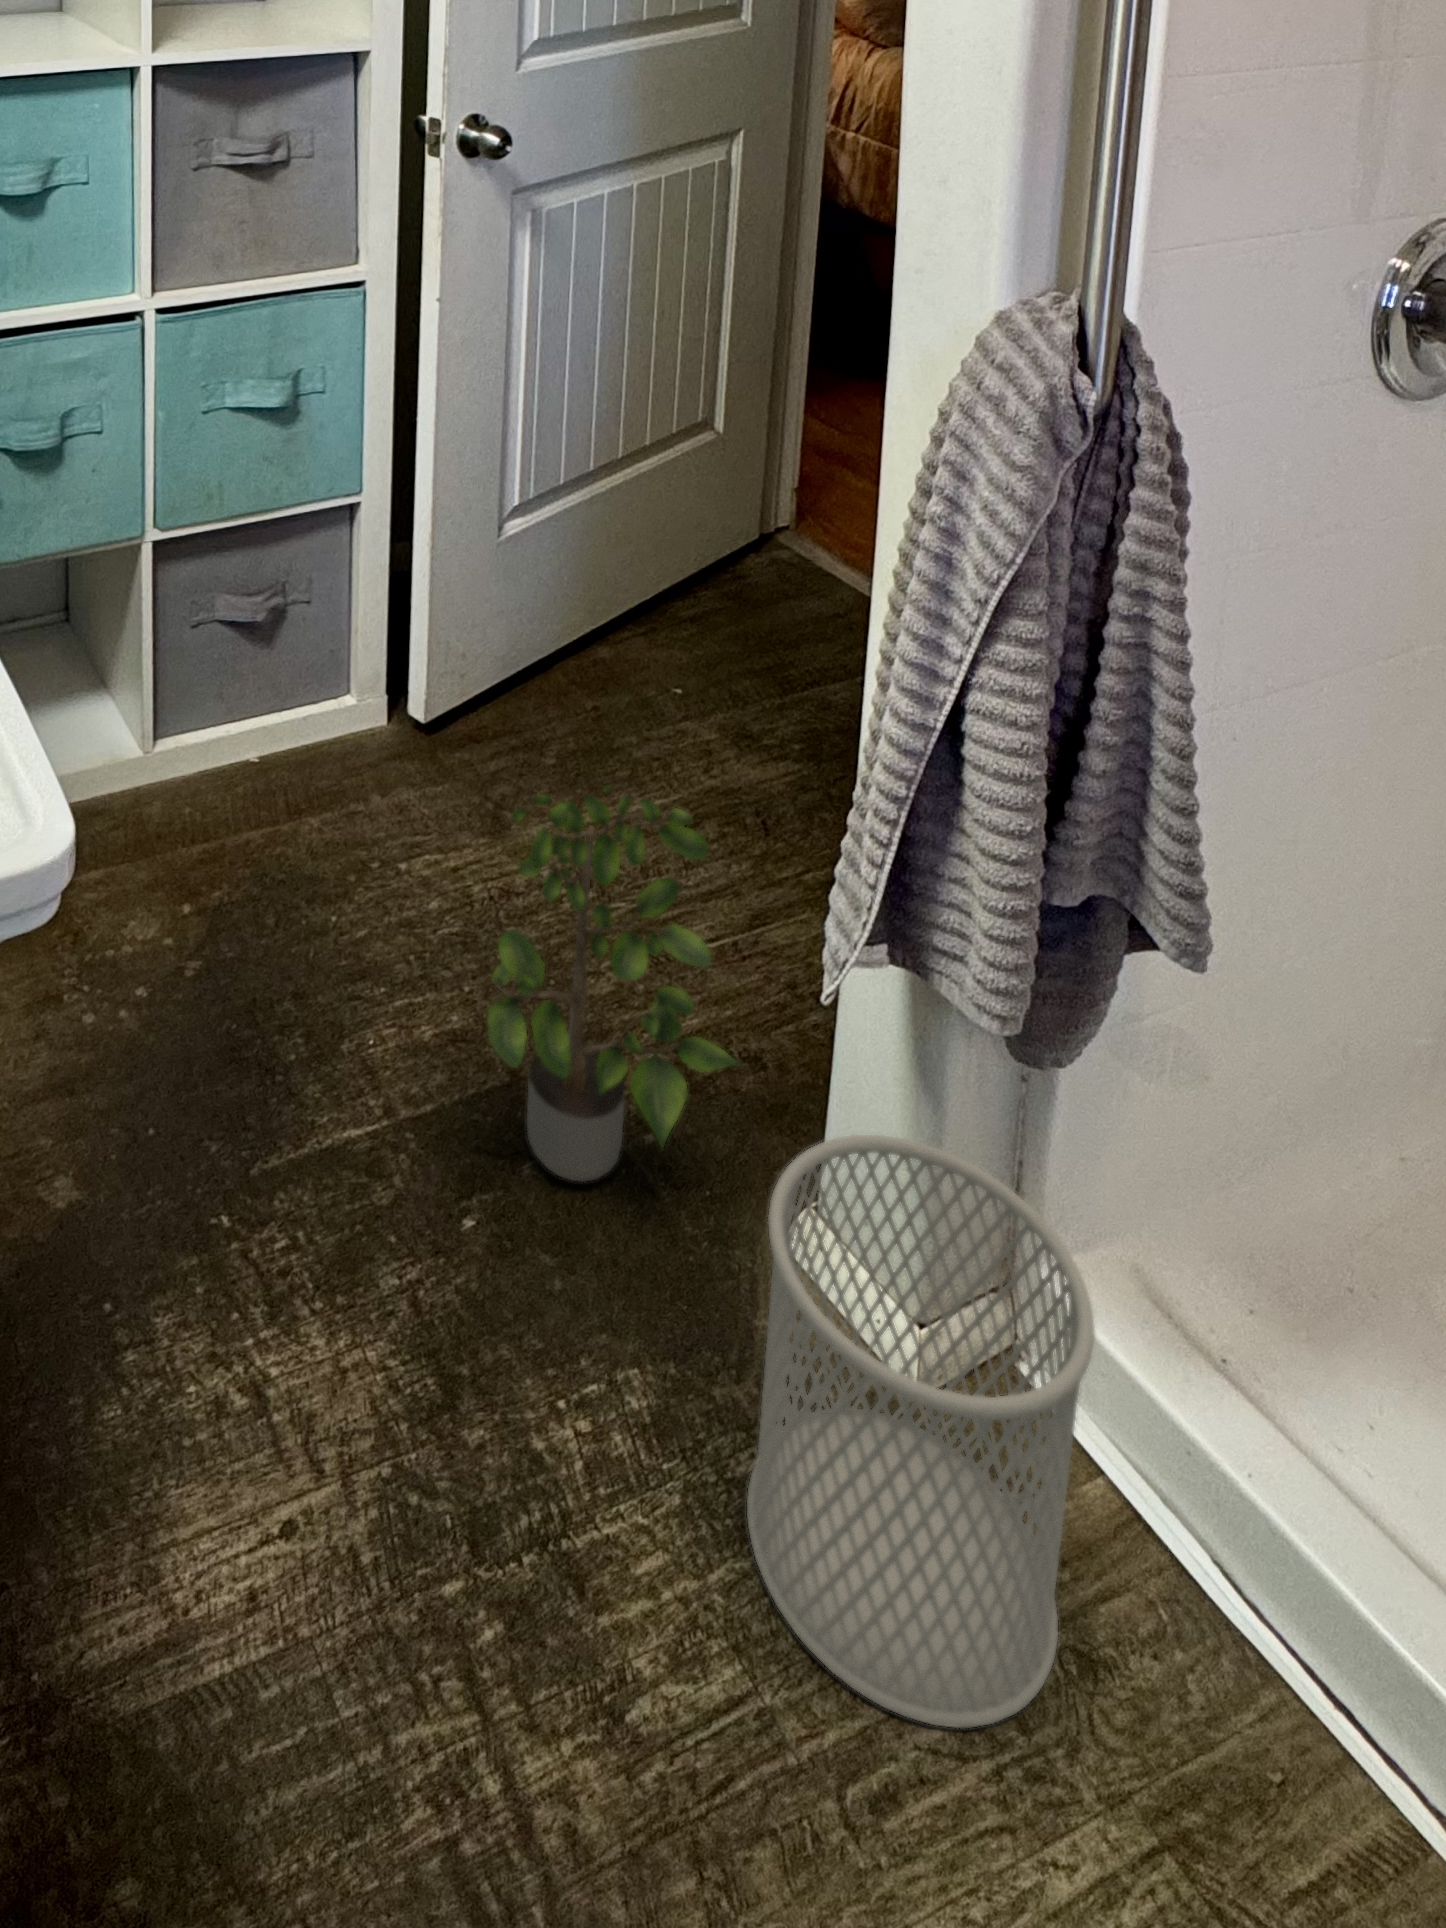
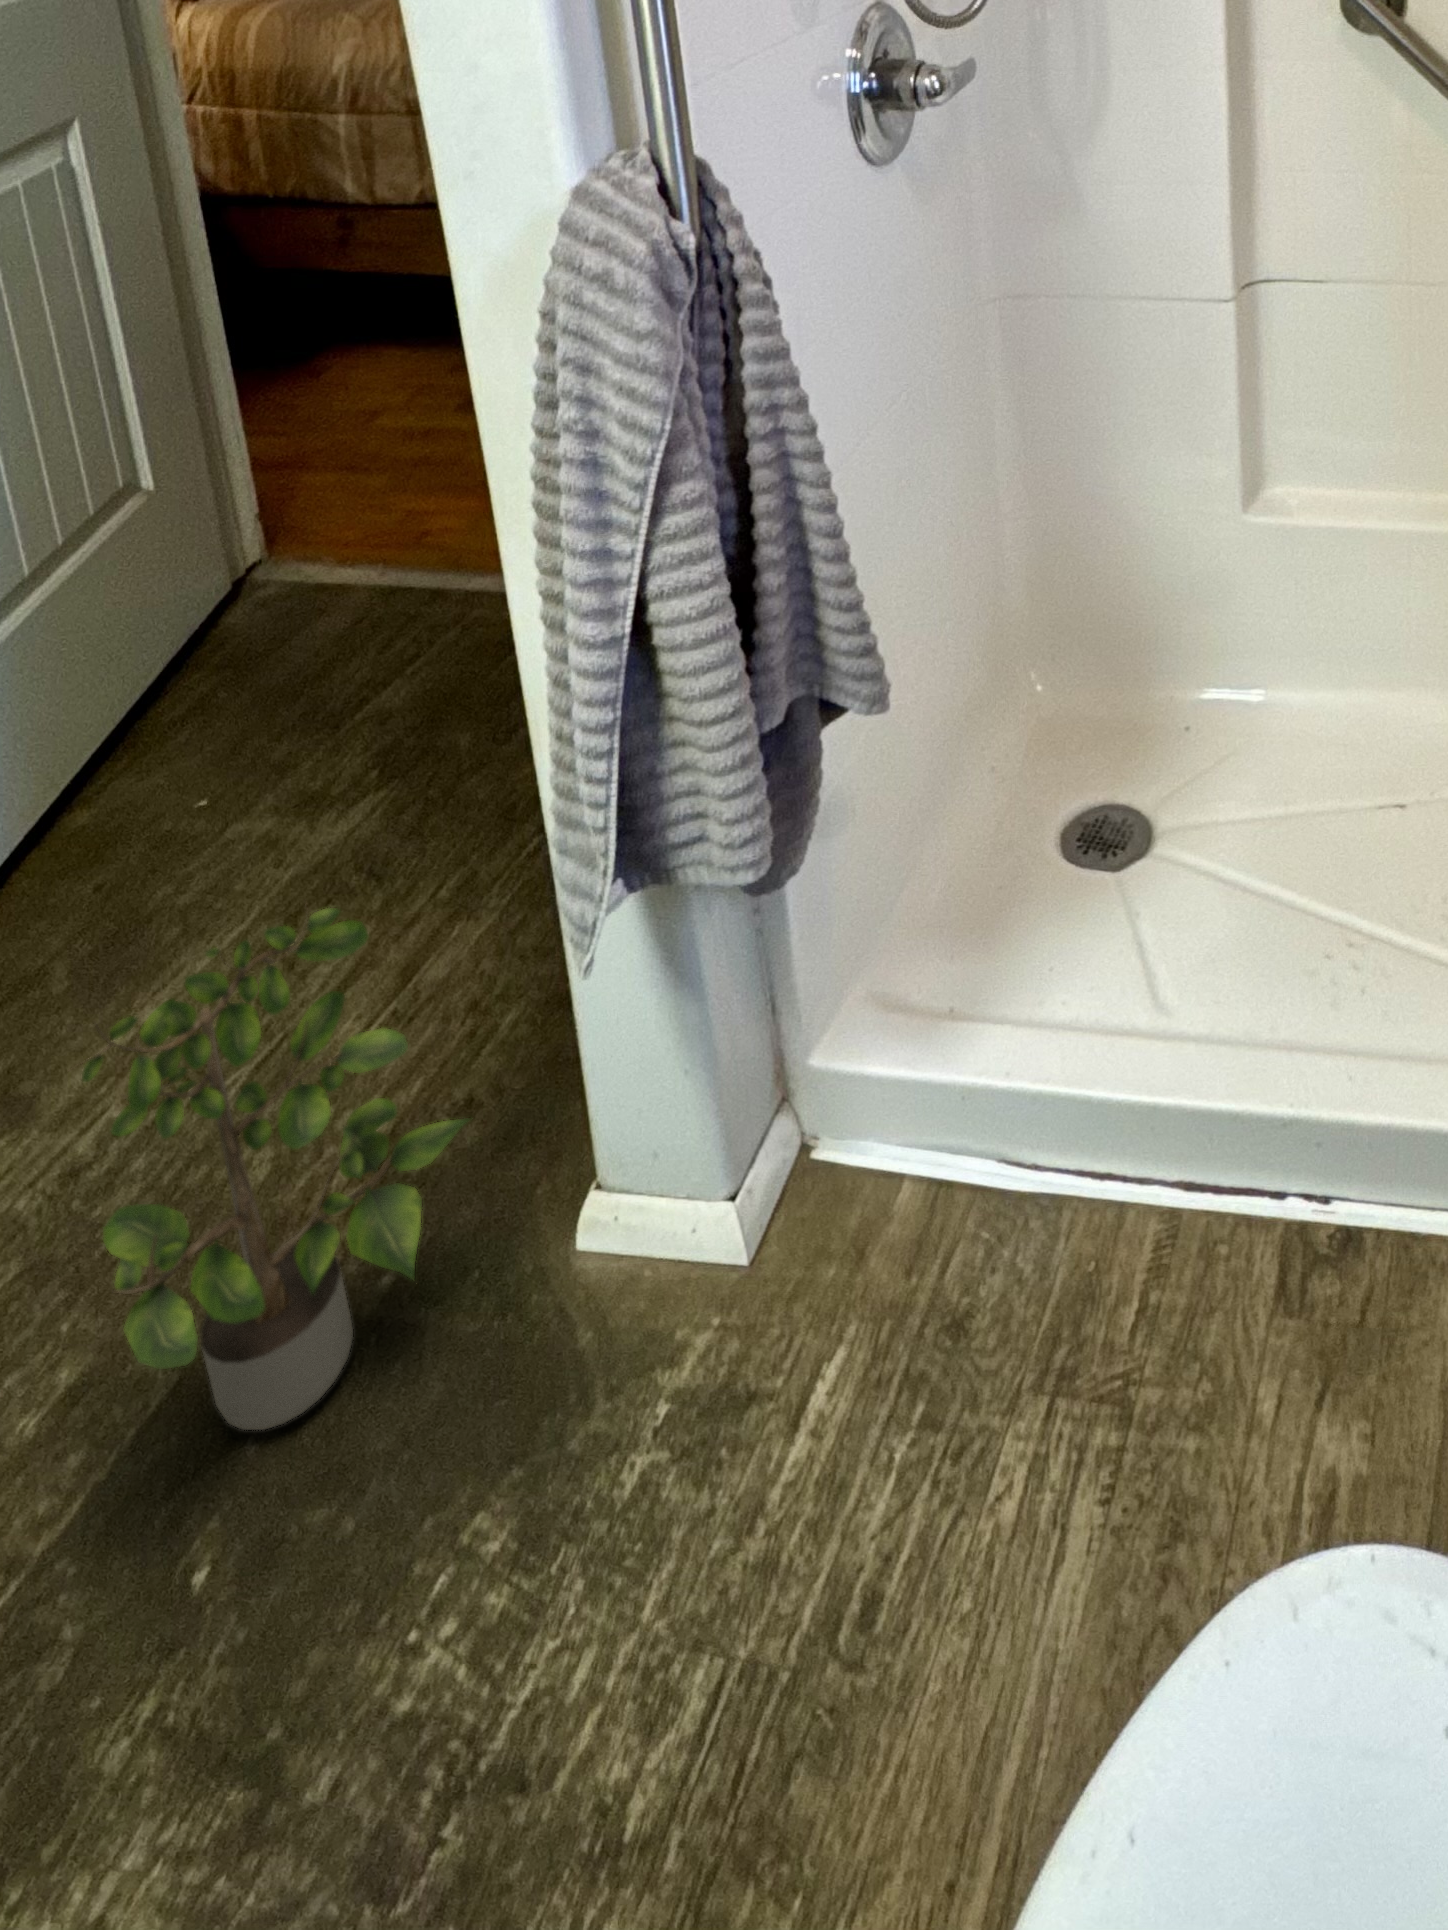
wastebasket: present [747,1135,1095,1728] -> none [584,1009,932,1581]

